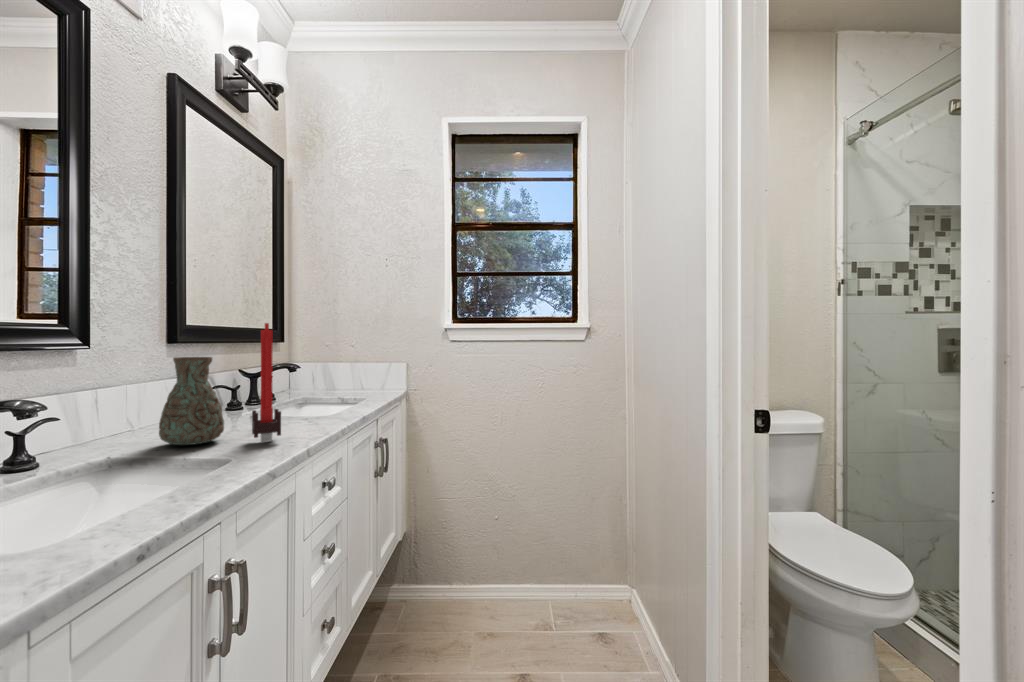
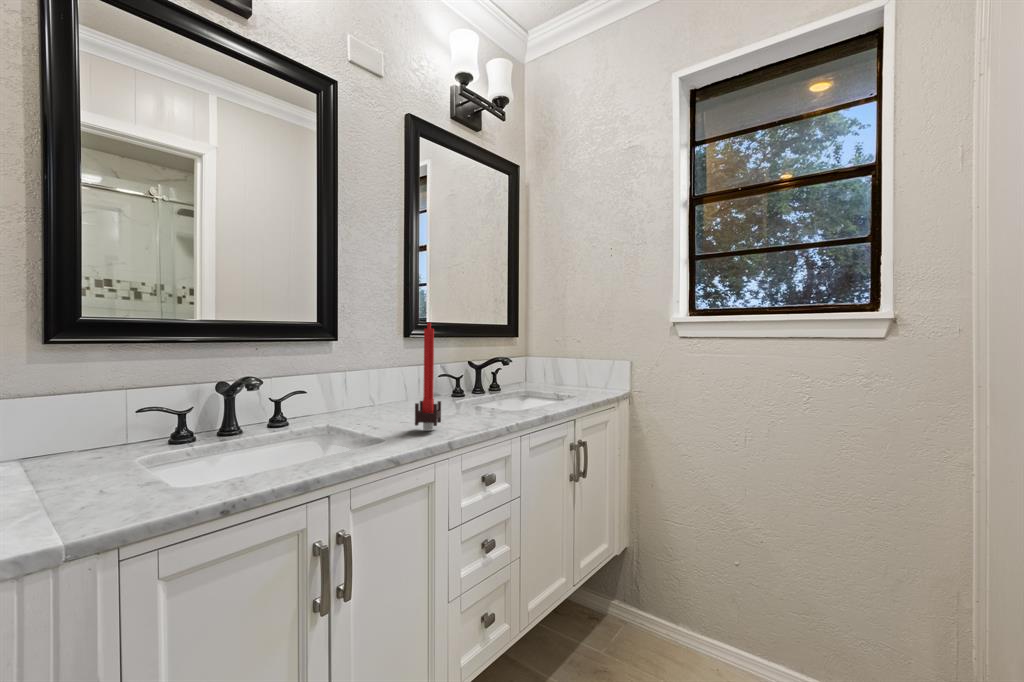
decorative vase: present [159,357,224,445] -> none [357,351,405,425]

